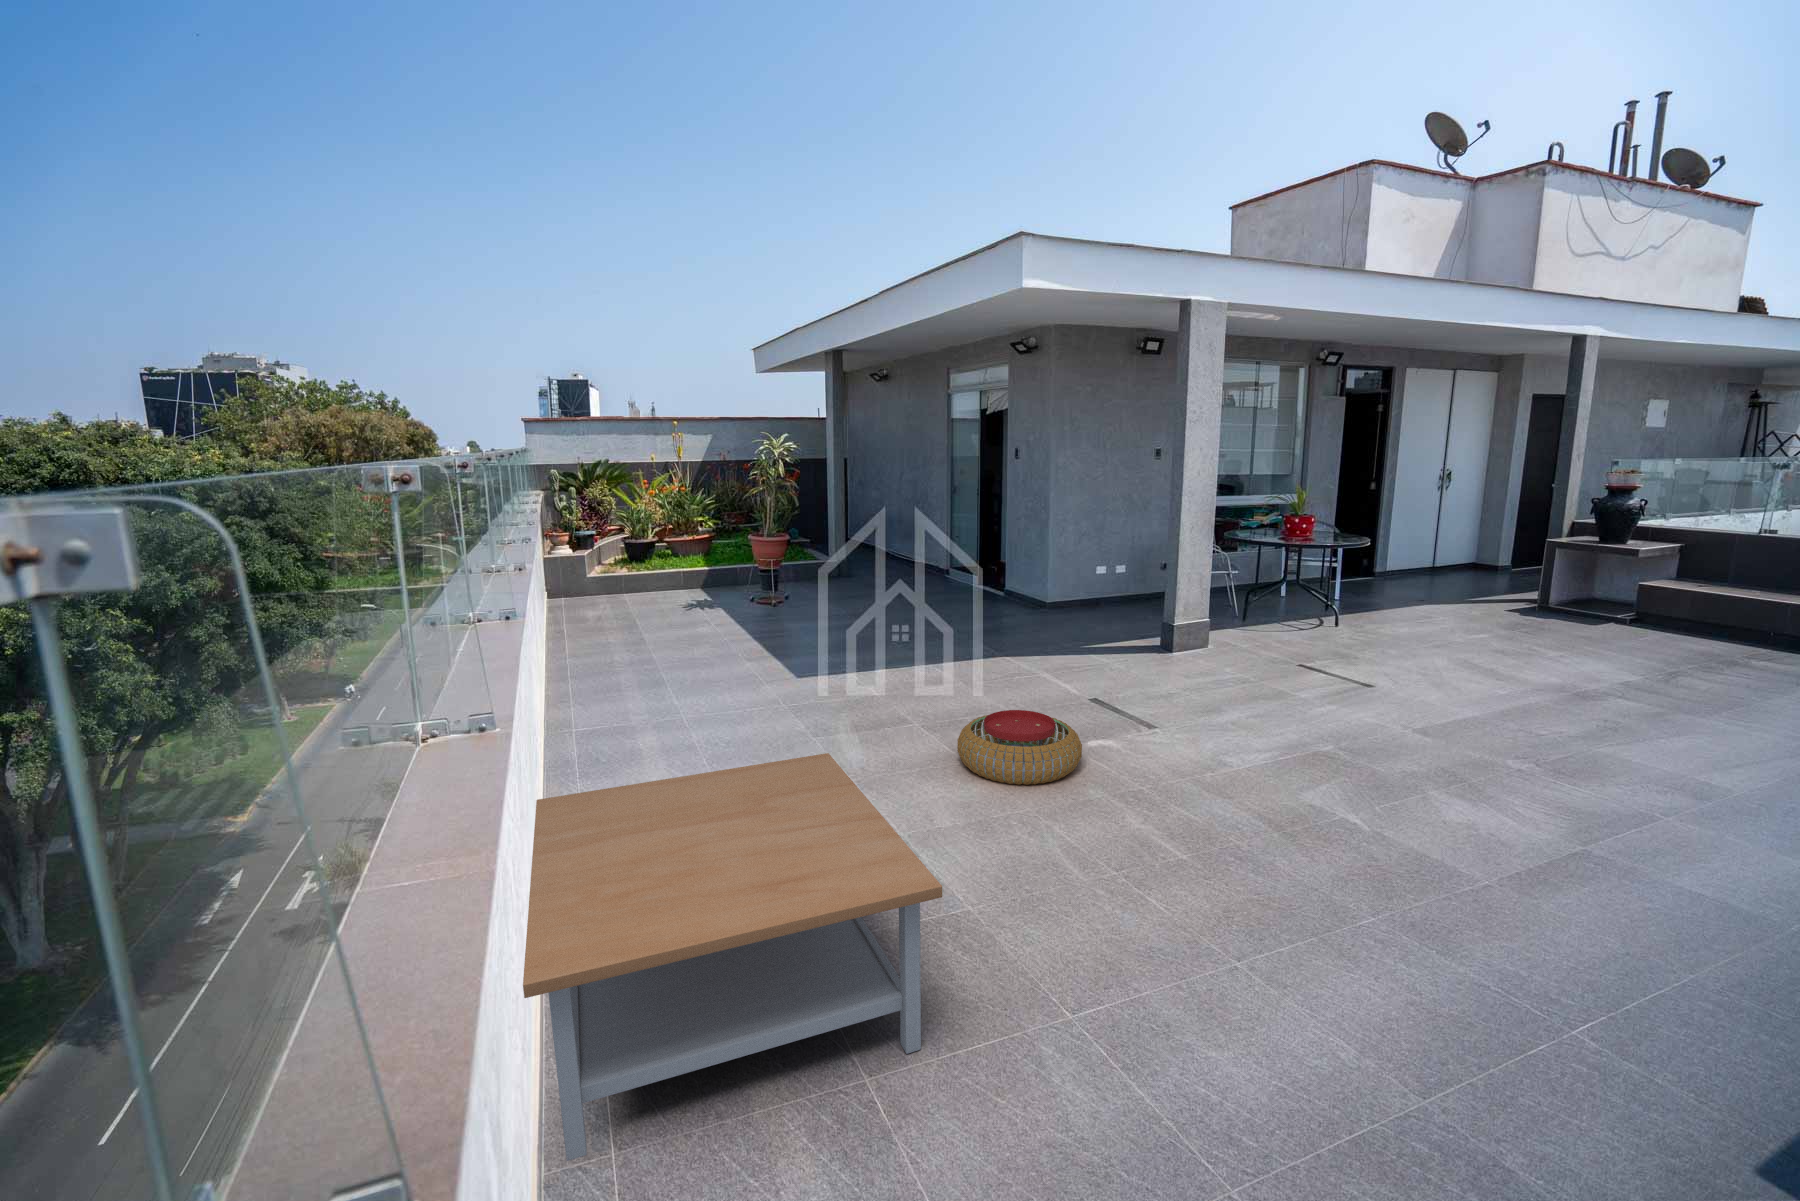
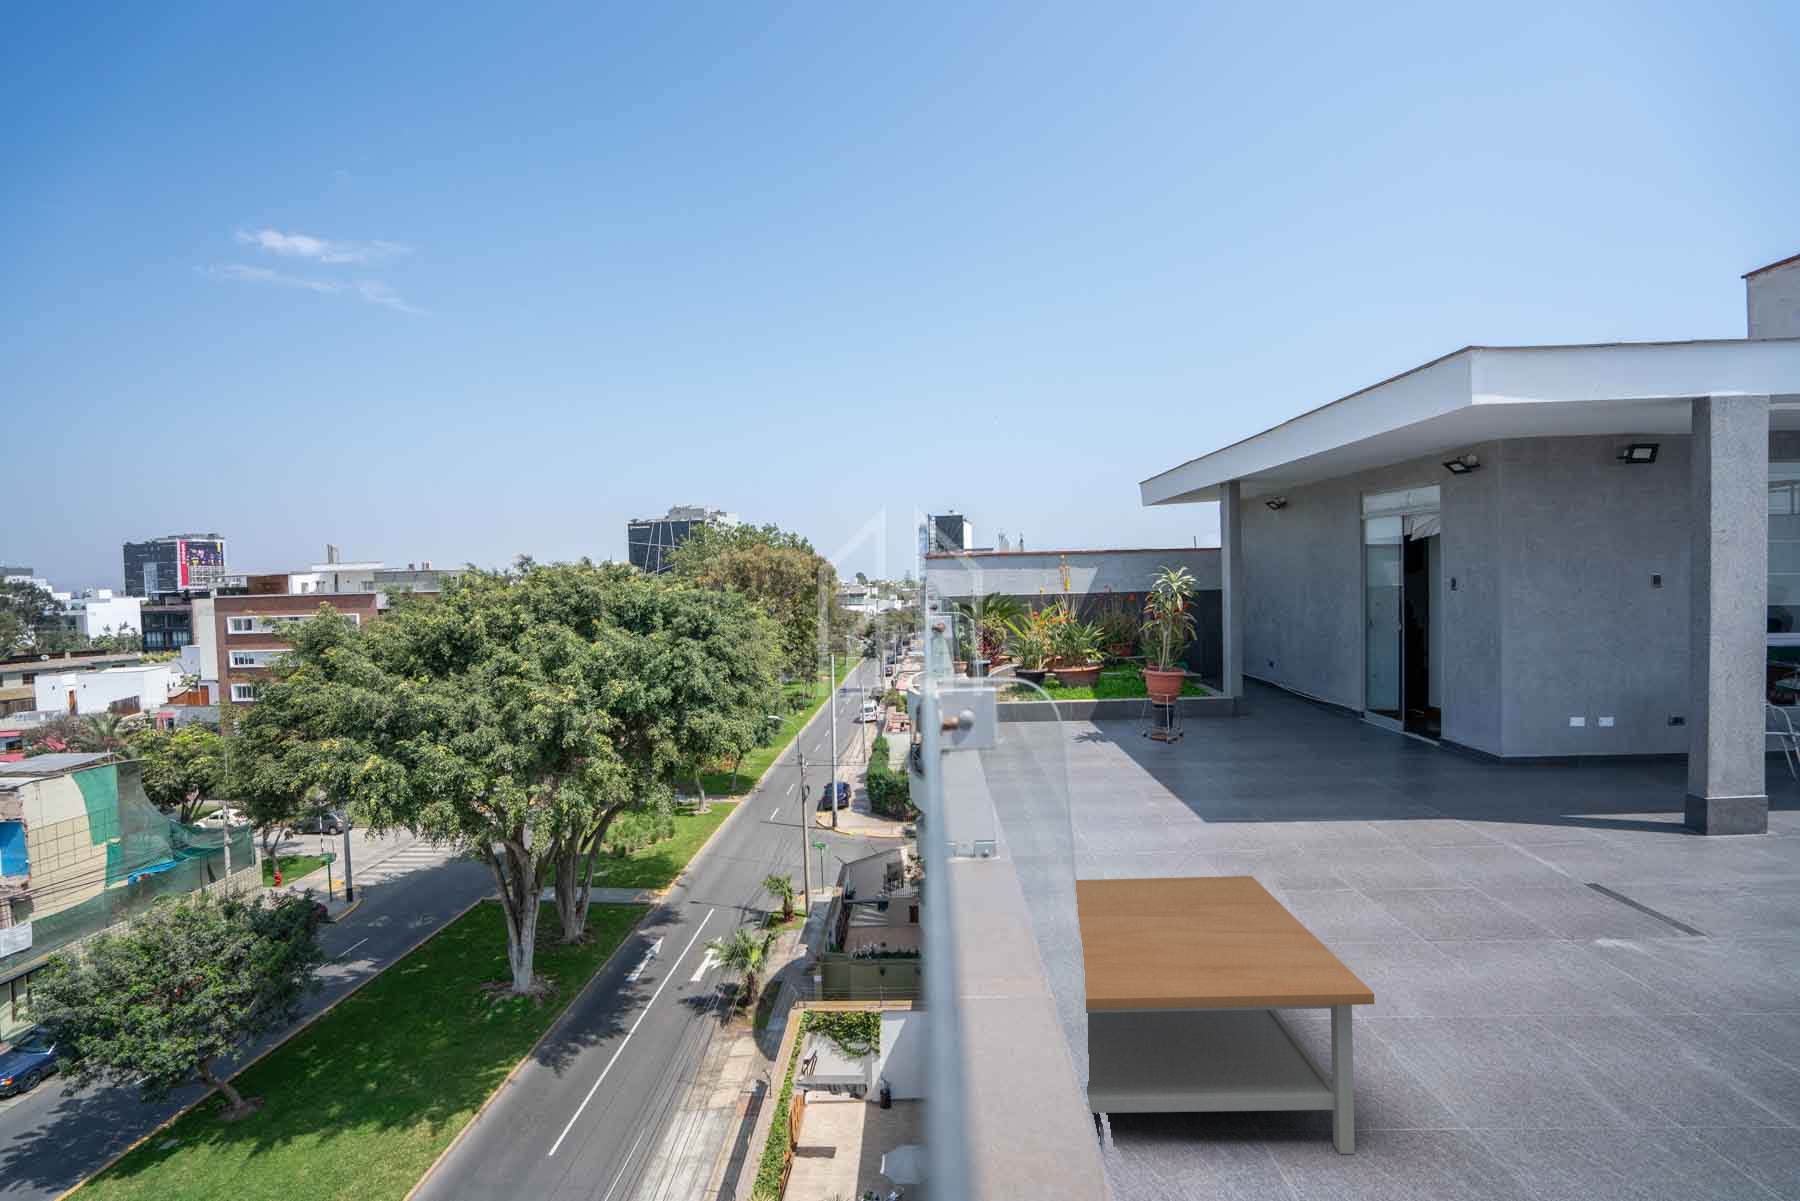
pouf: present [957,710,1082,785] -> none [1387,866,1545,950]

